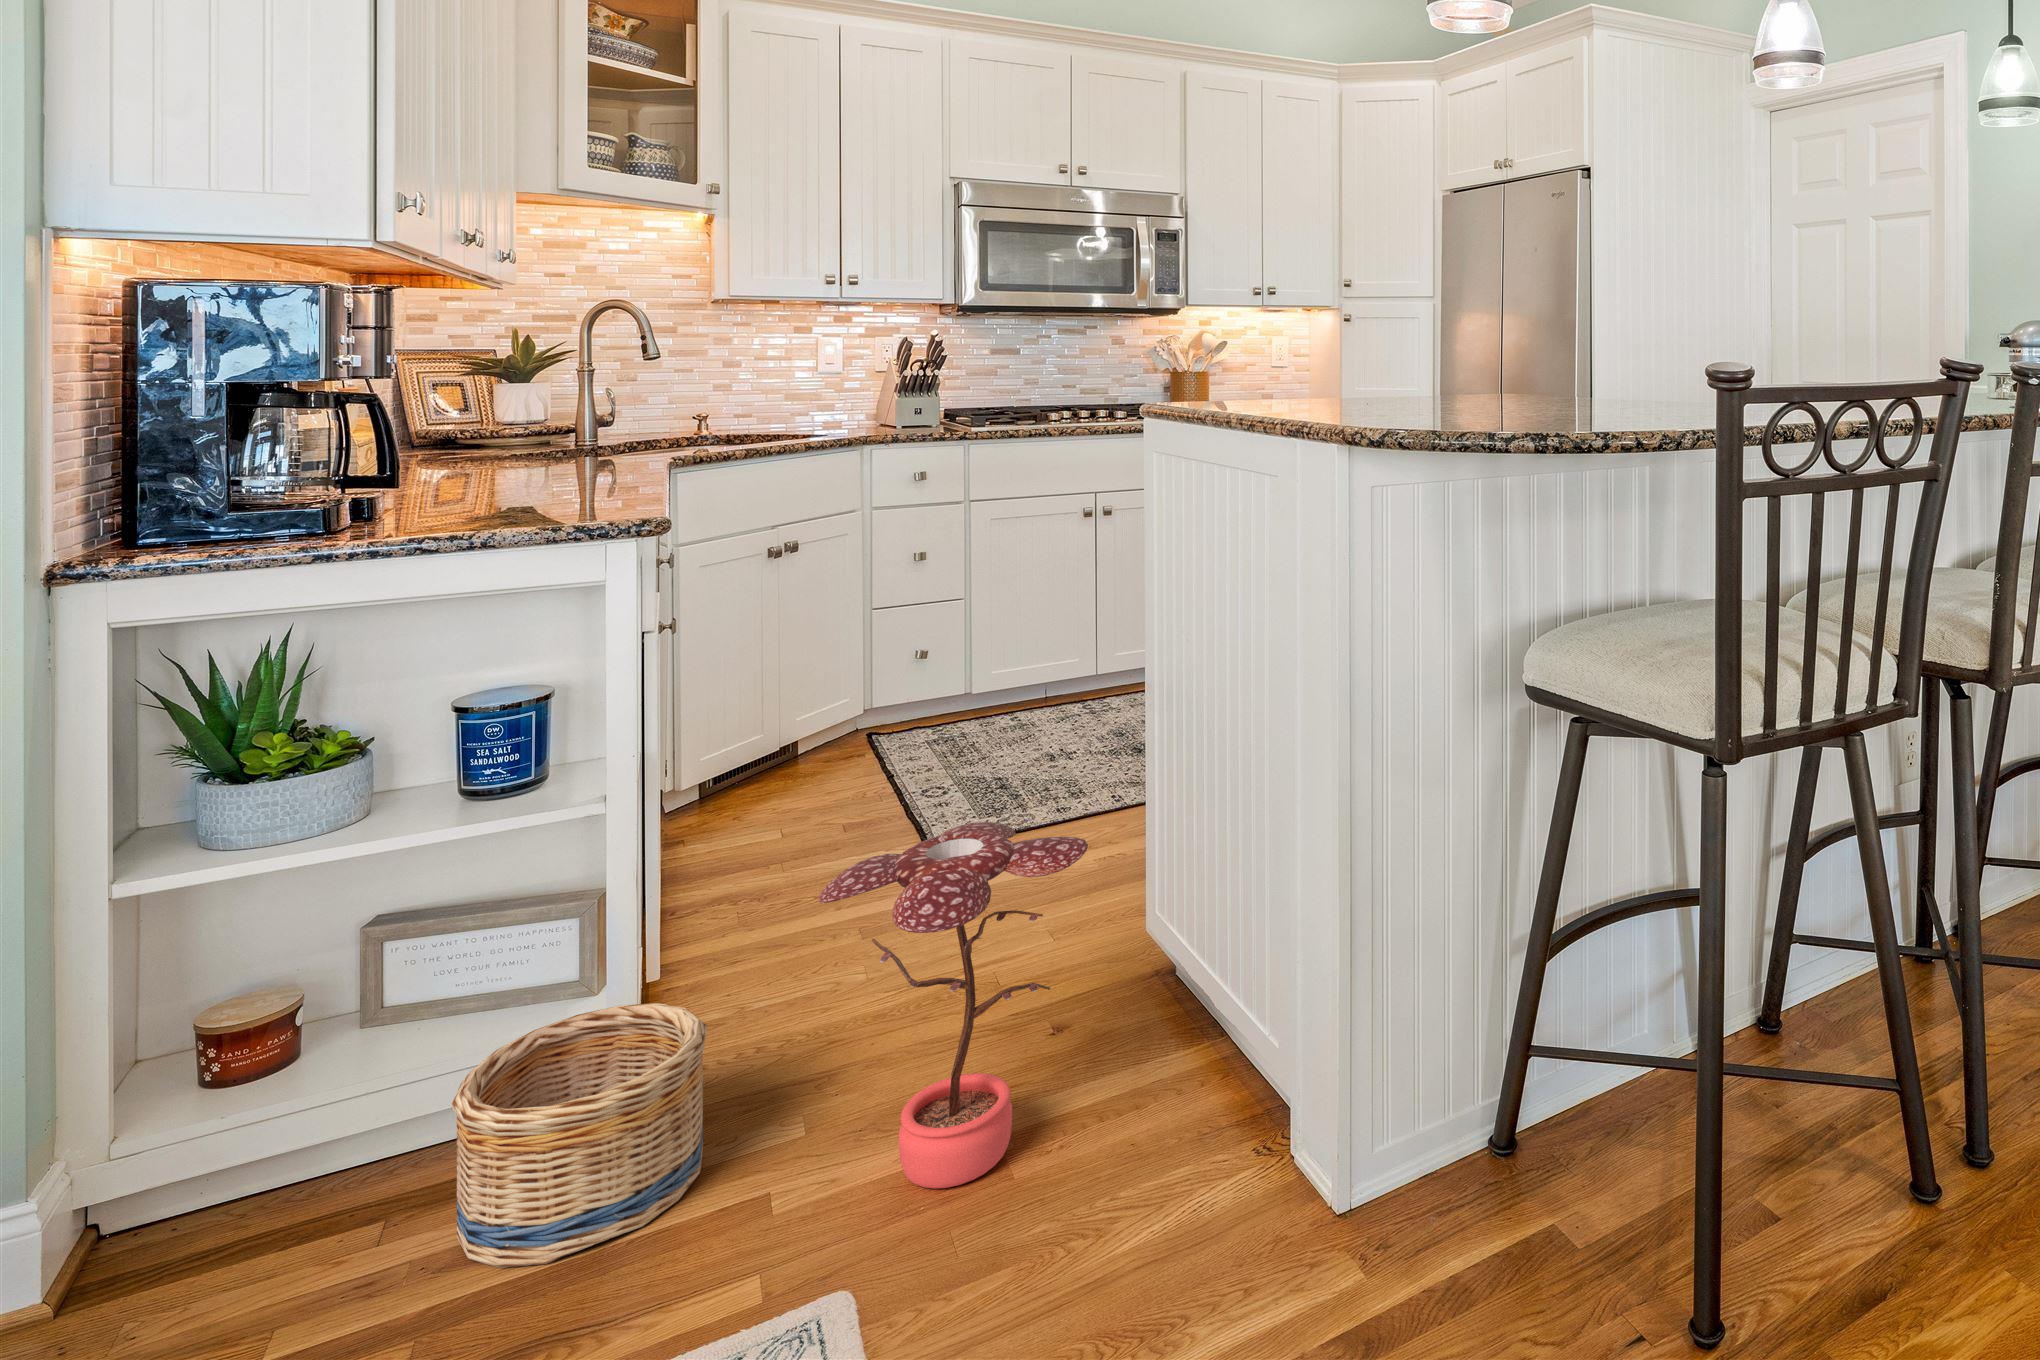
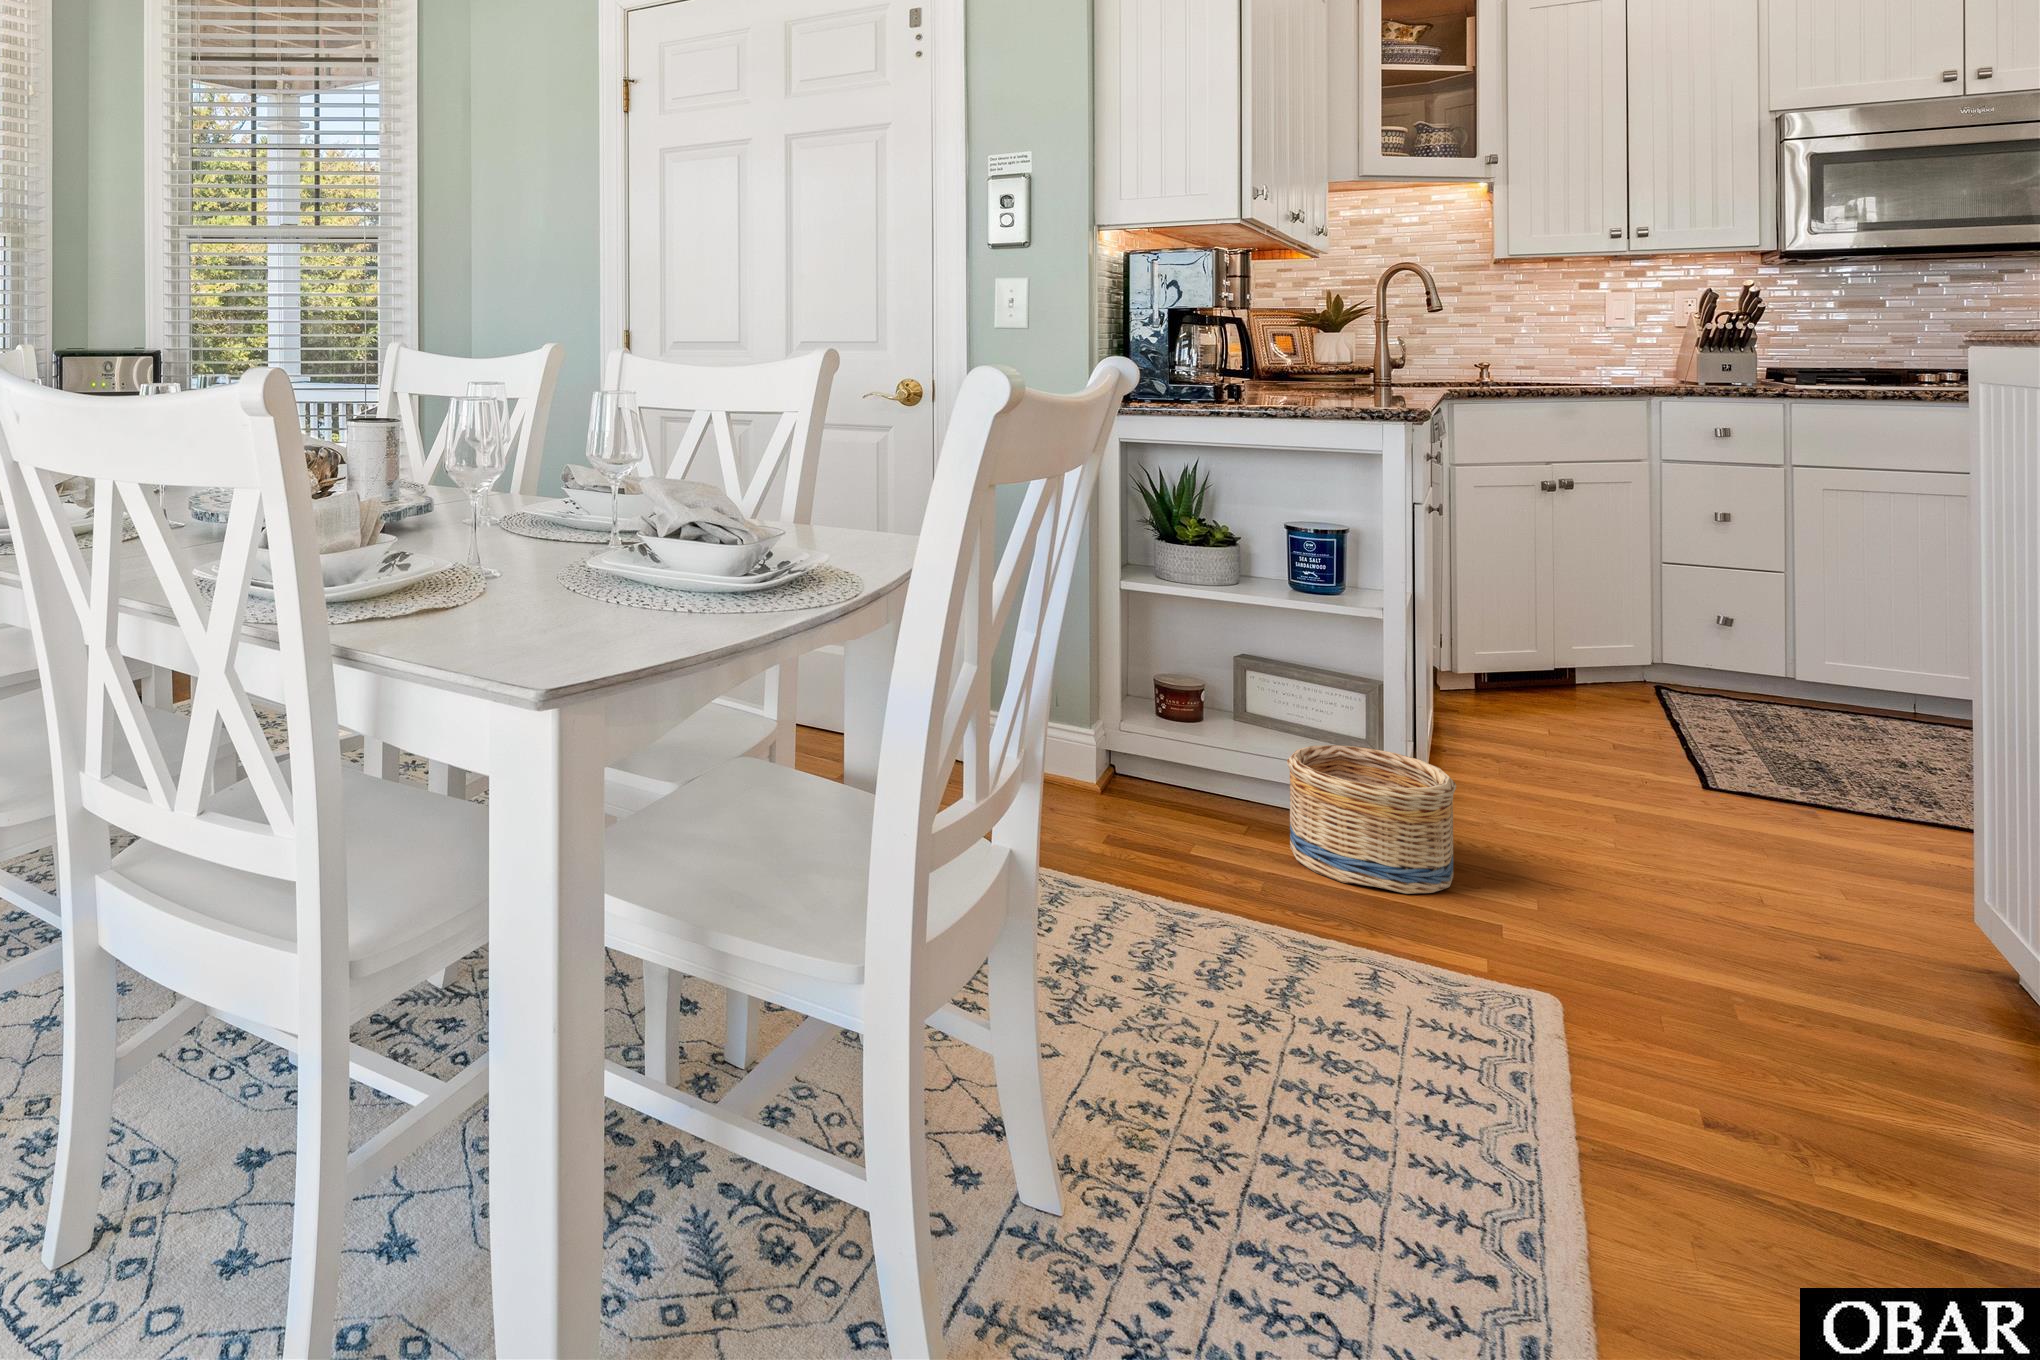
potted plant: present [818,822,1088,1189] -> none [1541,690,1827,988]

